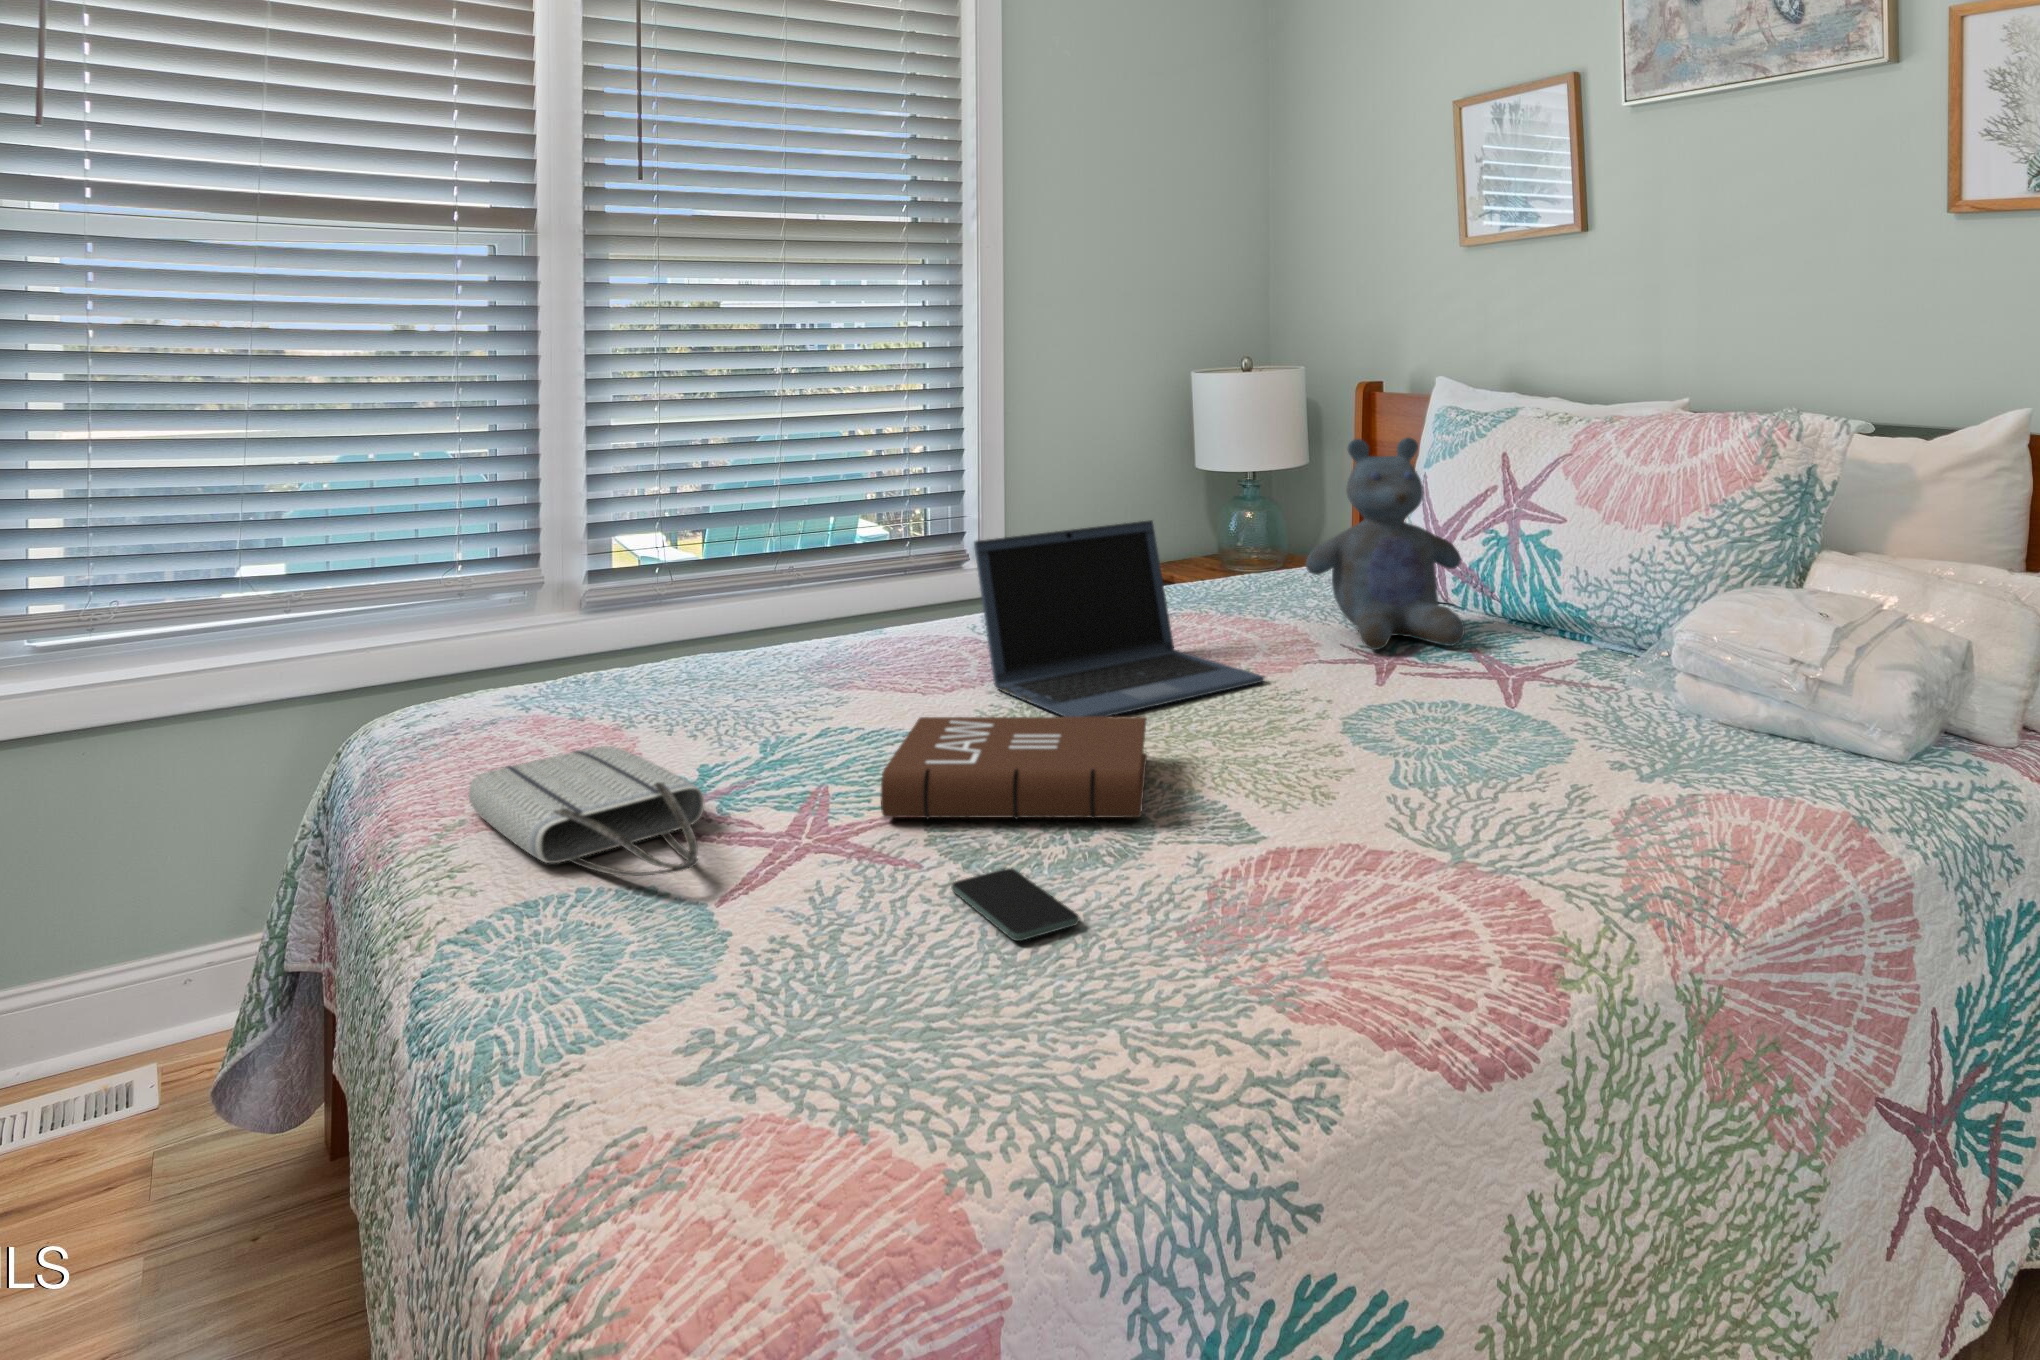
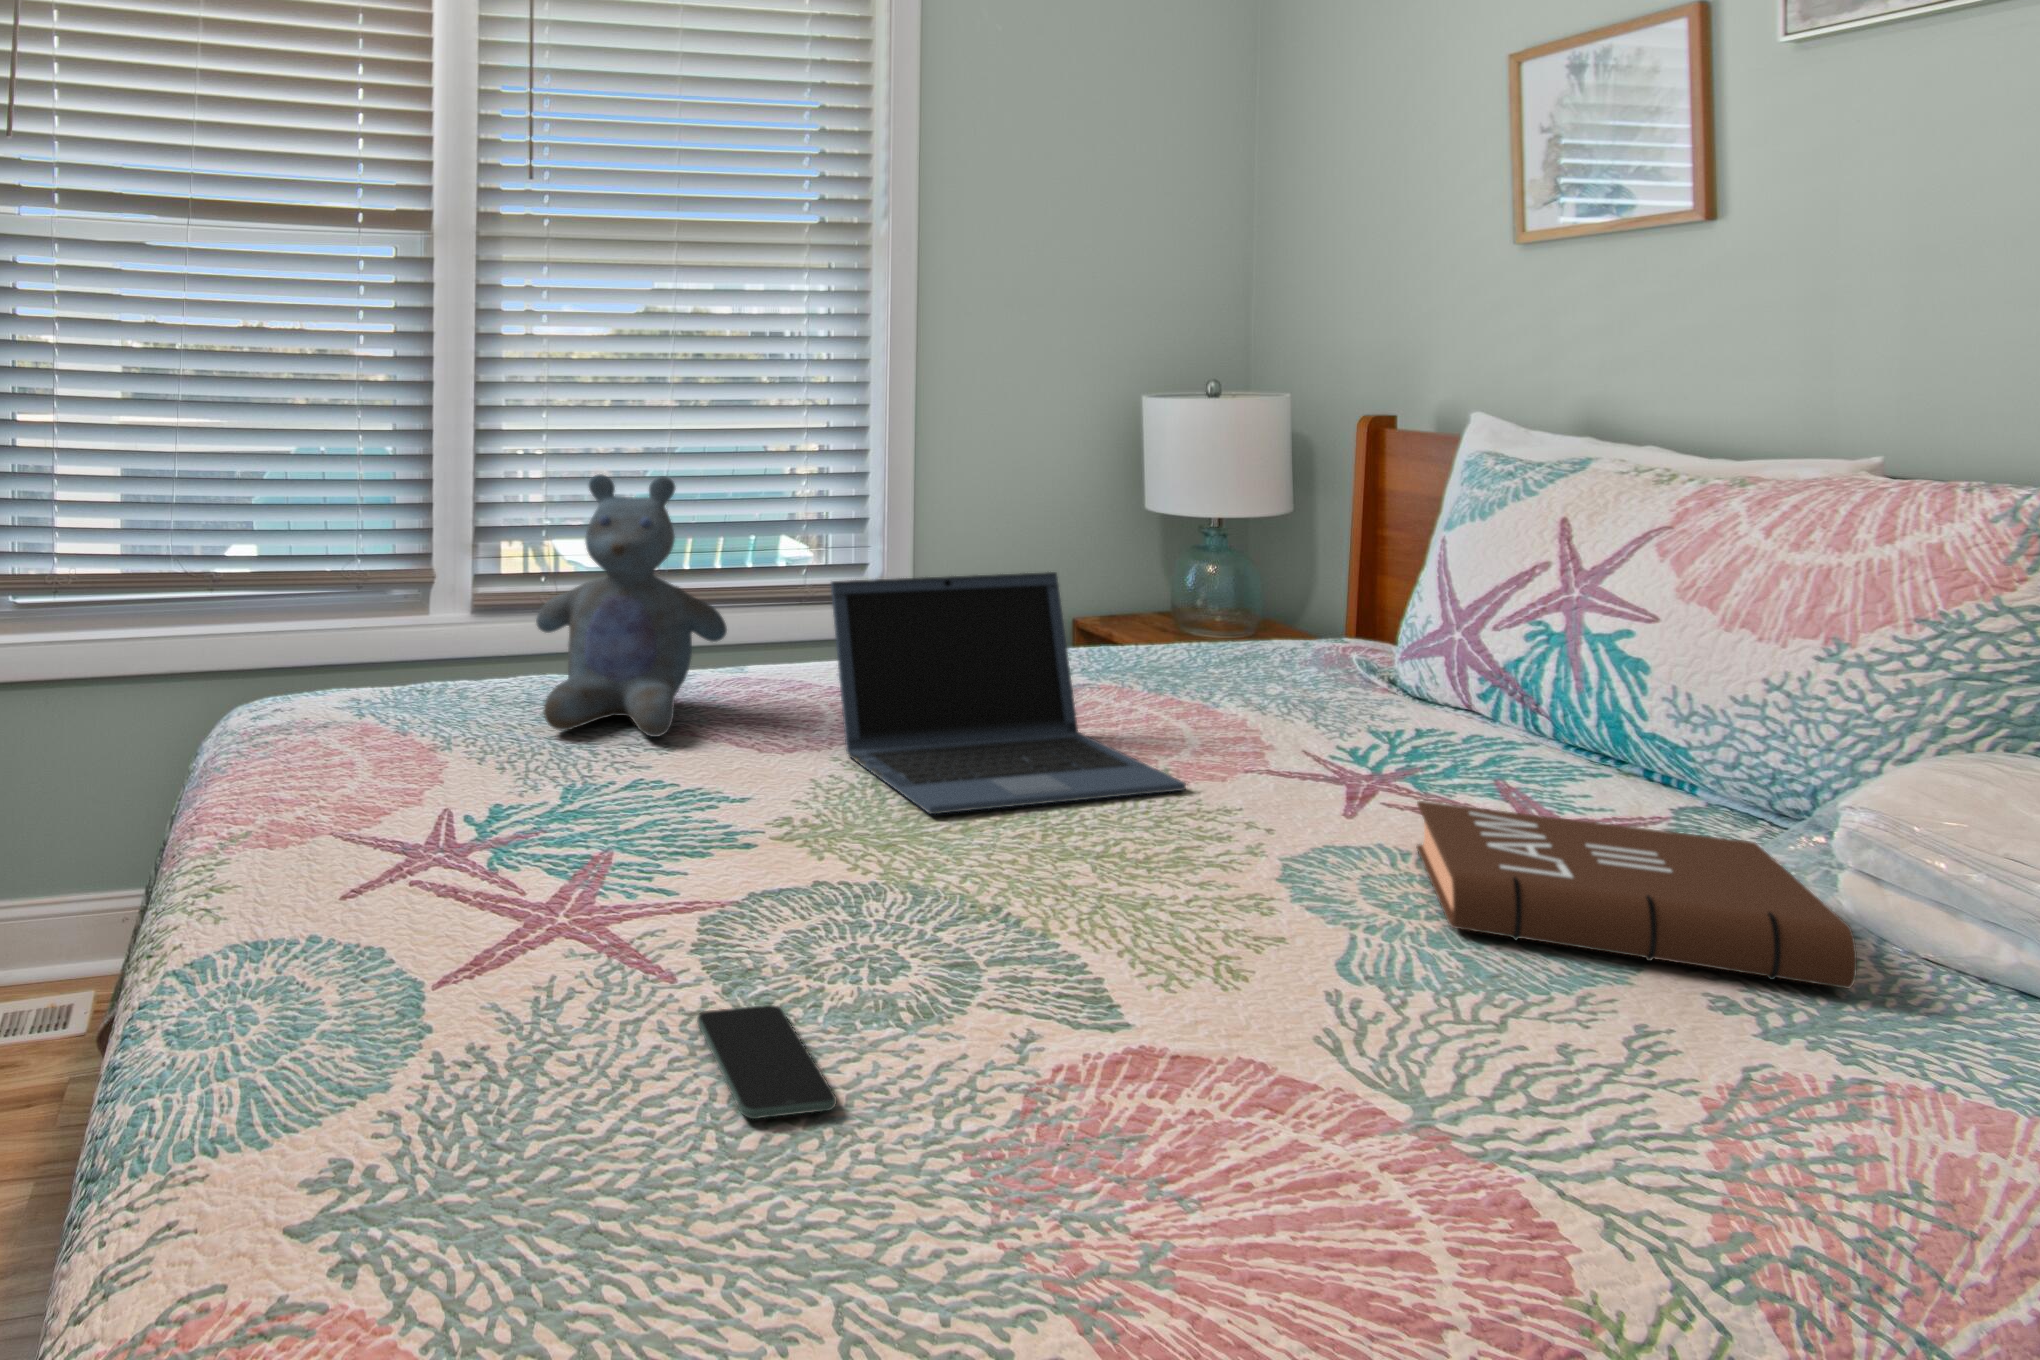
stuffed bear: present [1306,437,1465,650] -> present [536,474,727,737]
book: present [881,716,1147,820] -> present [1417,801,1857,989]
tote bag: present [469,746,705,876] -> none [260,771,470,939]

